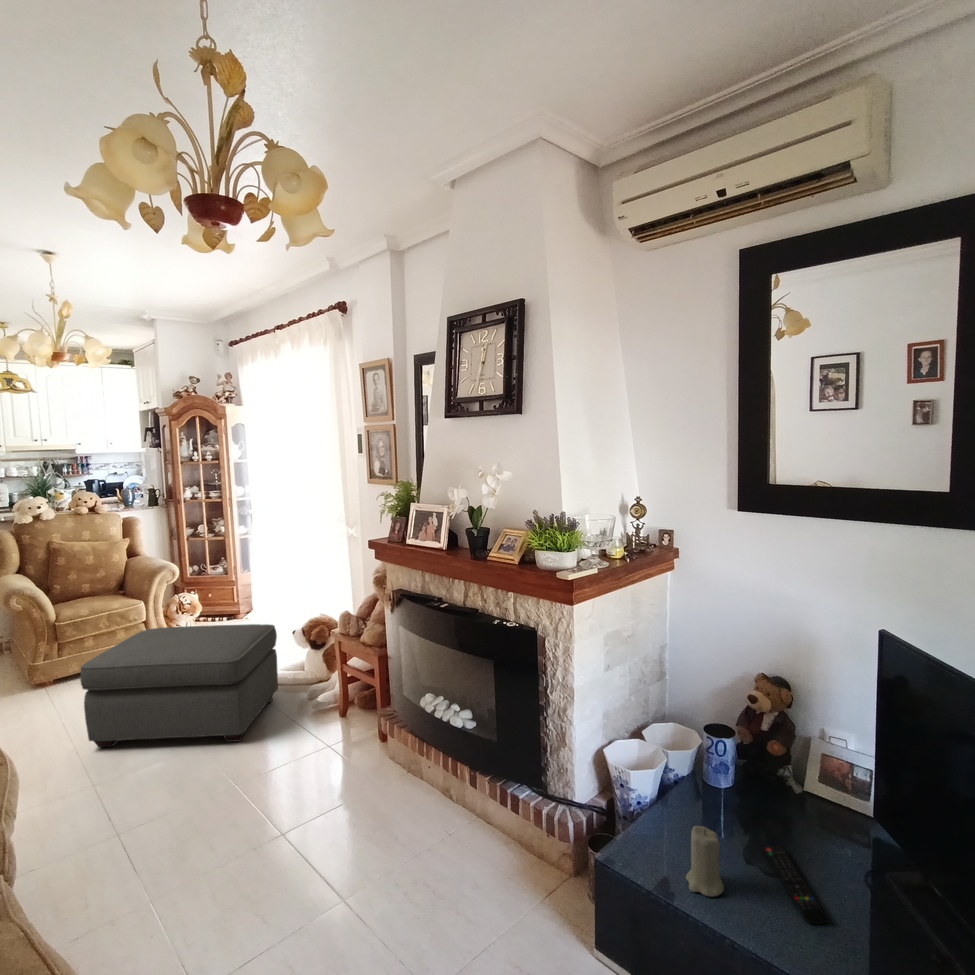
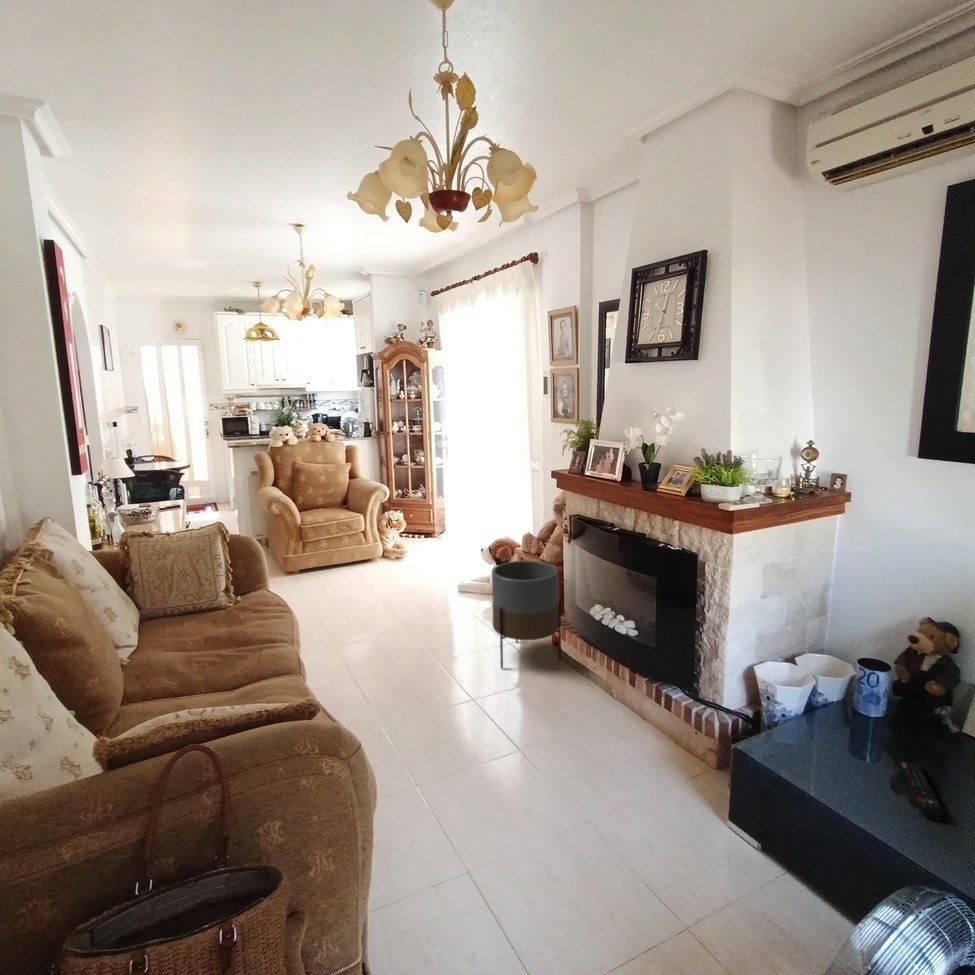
ottoman: present [80,624,278,747] -> none [330,535,469,628]
planter: none [301,646,390,788] -> present [492,561,561,668]
candle: present [686,826,724,896] -> none [814,727,849,784]

